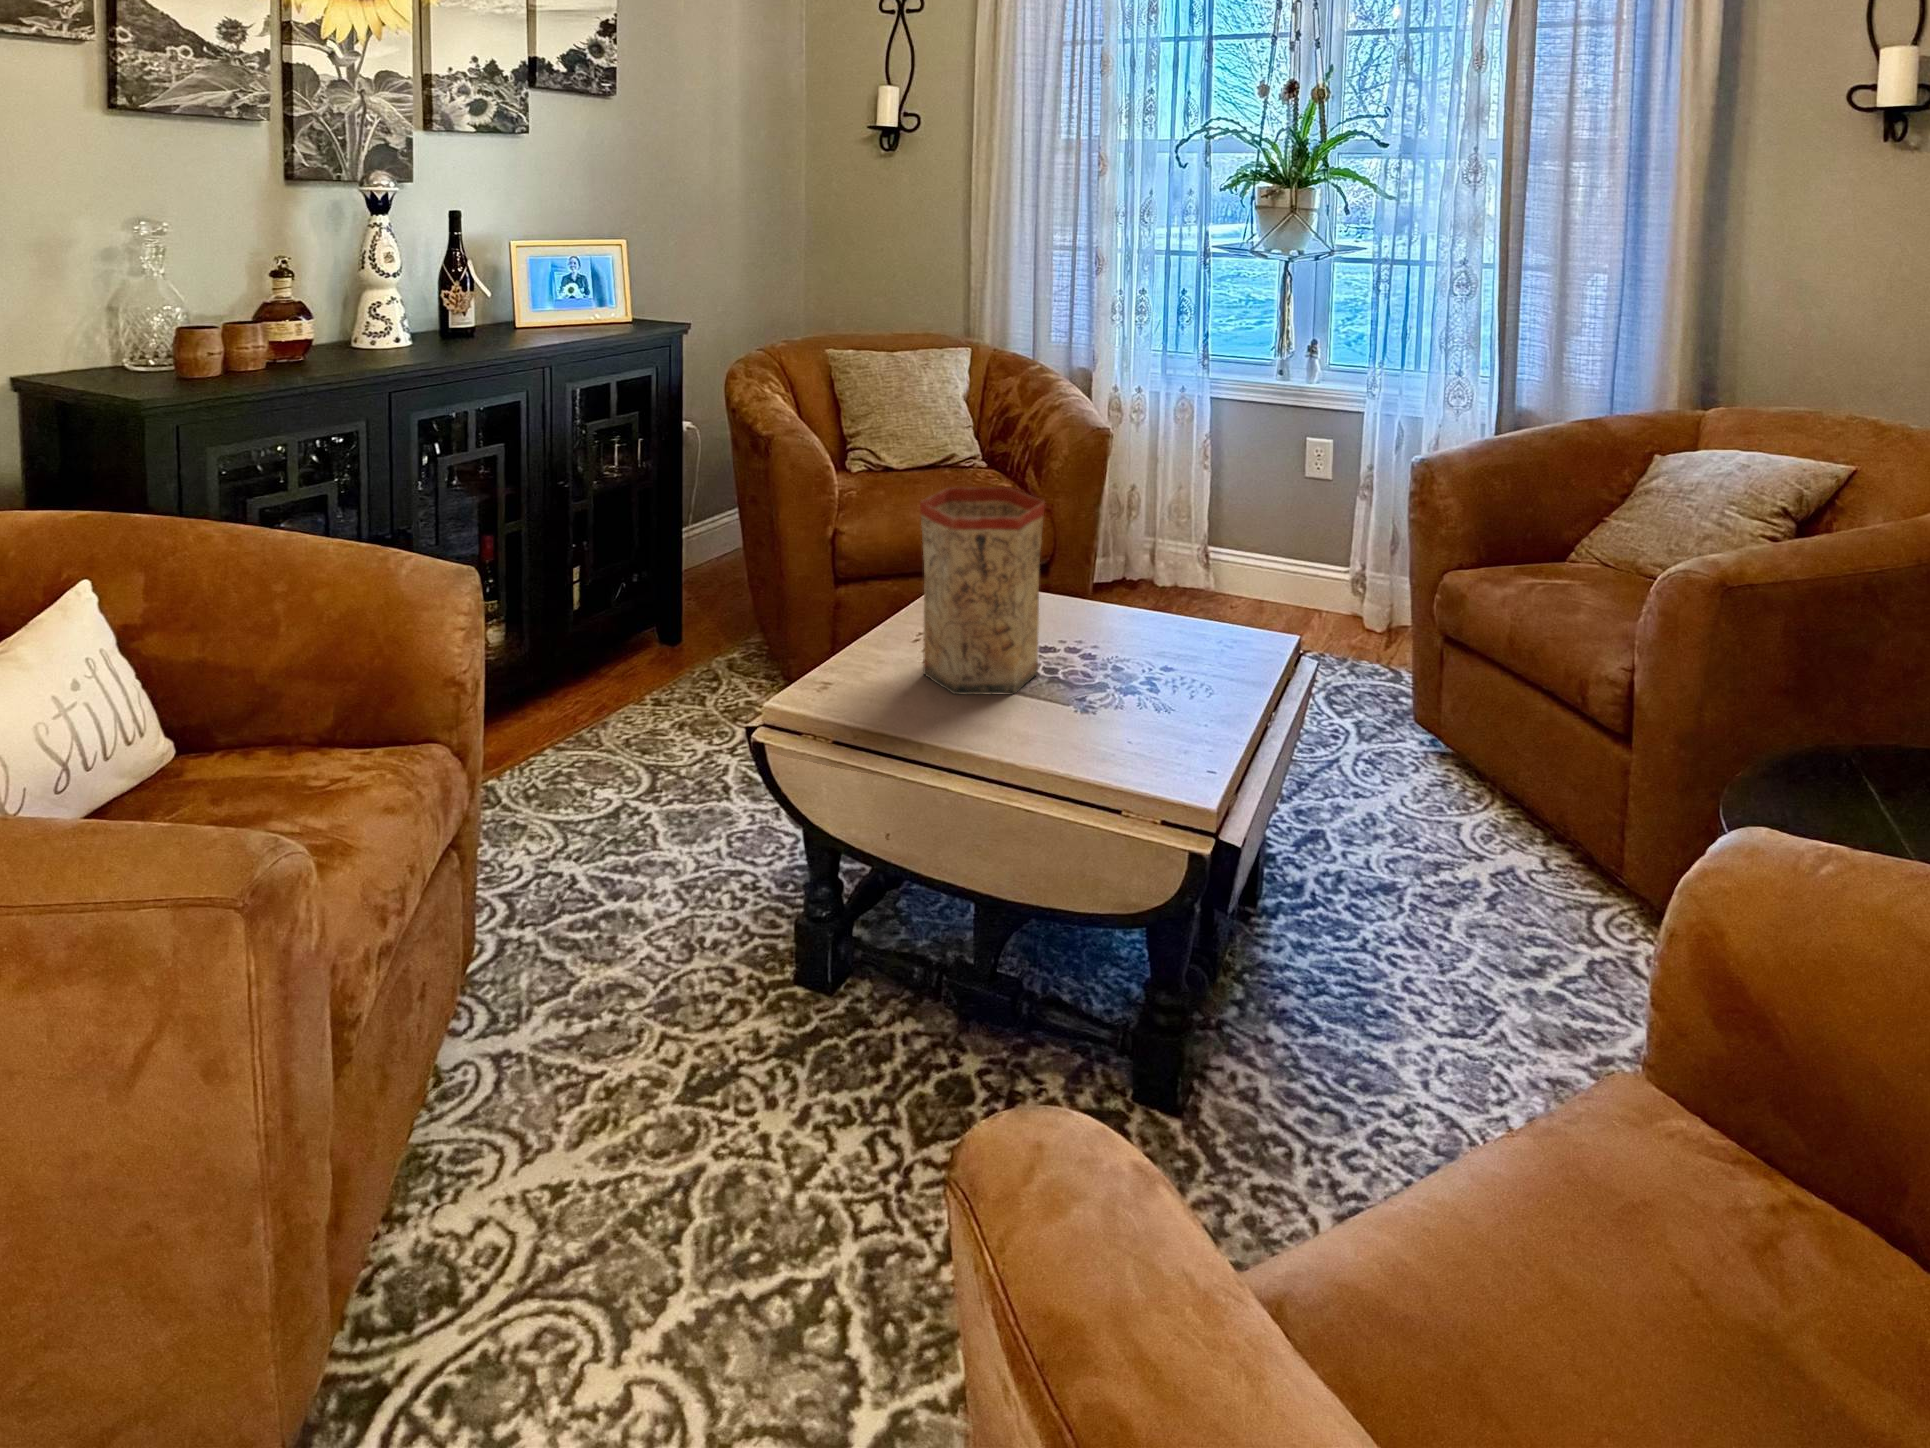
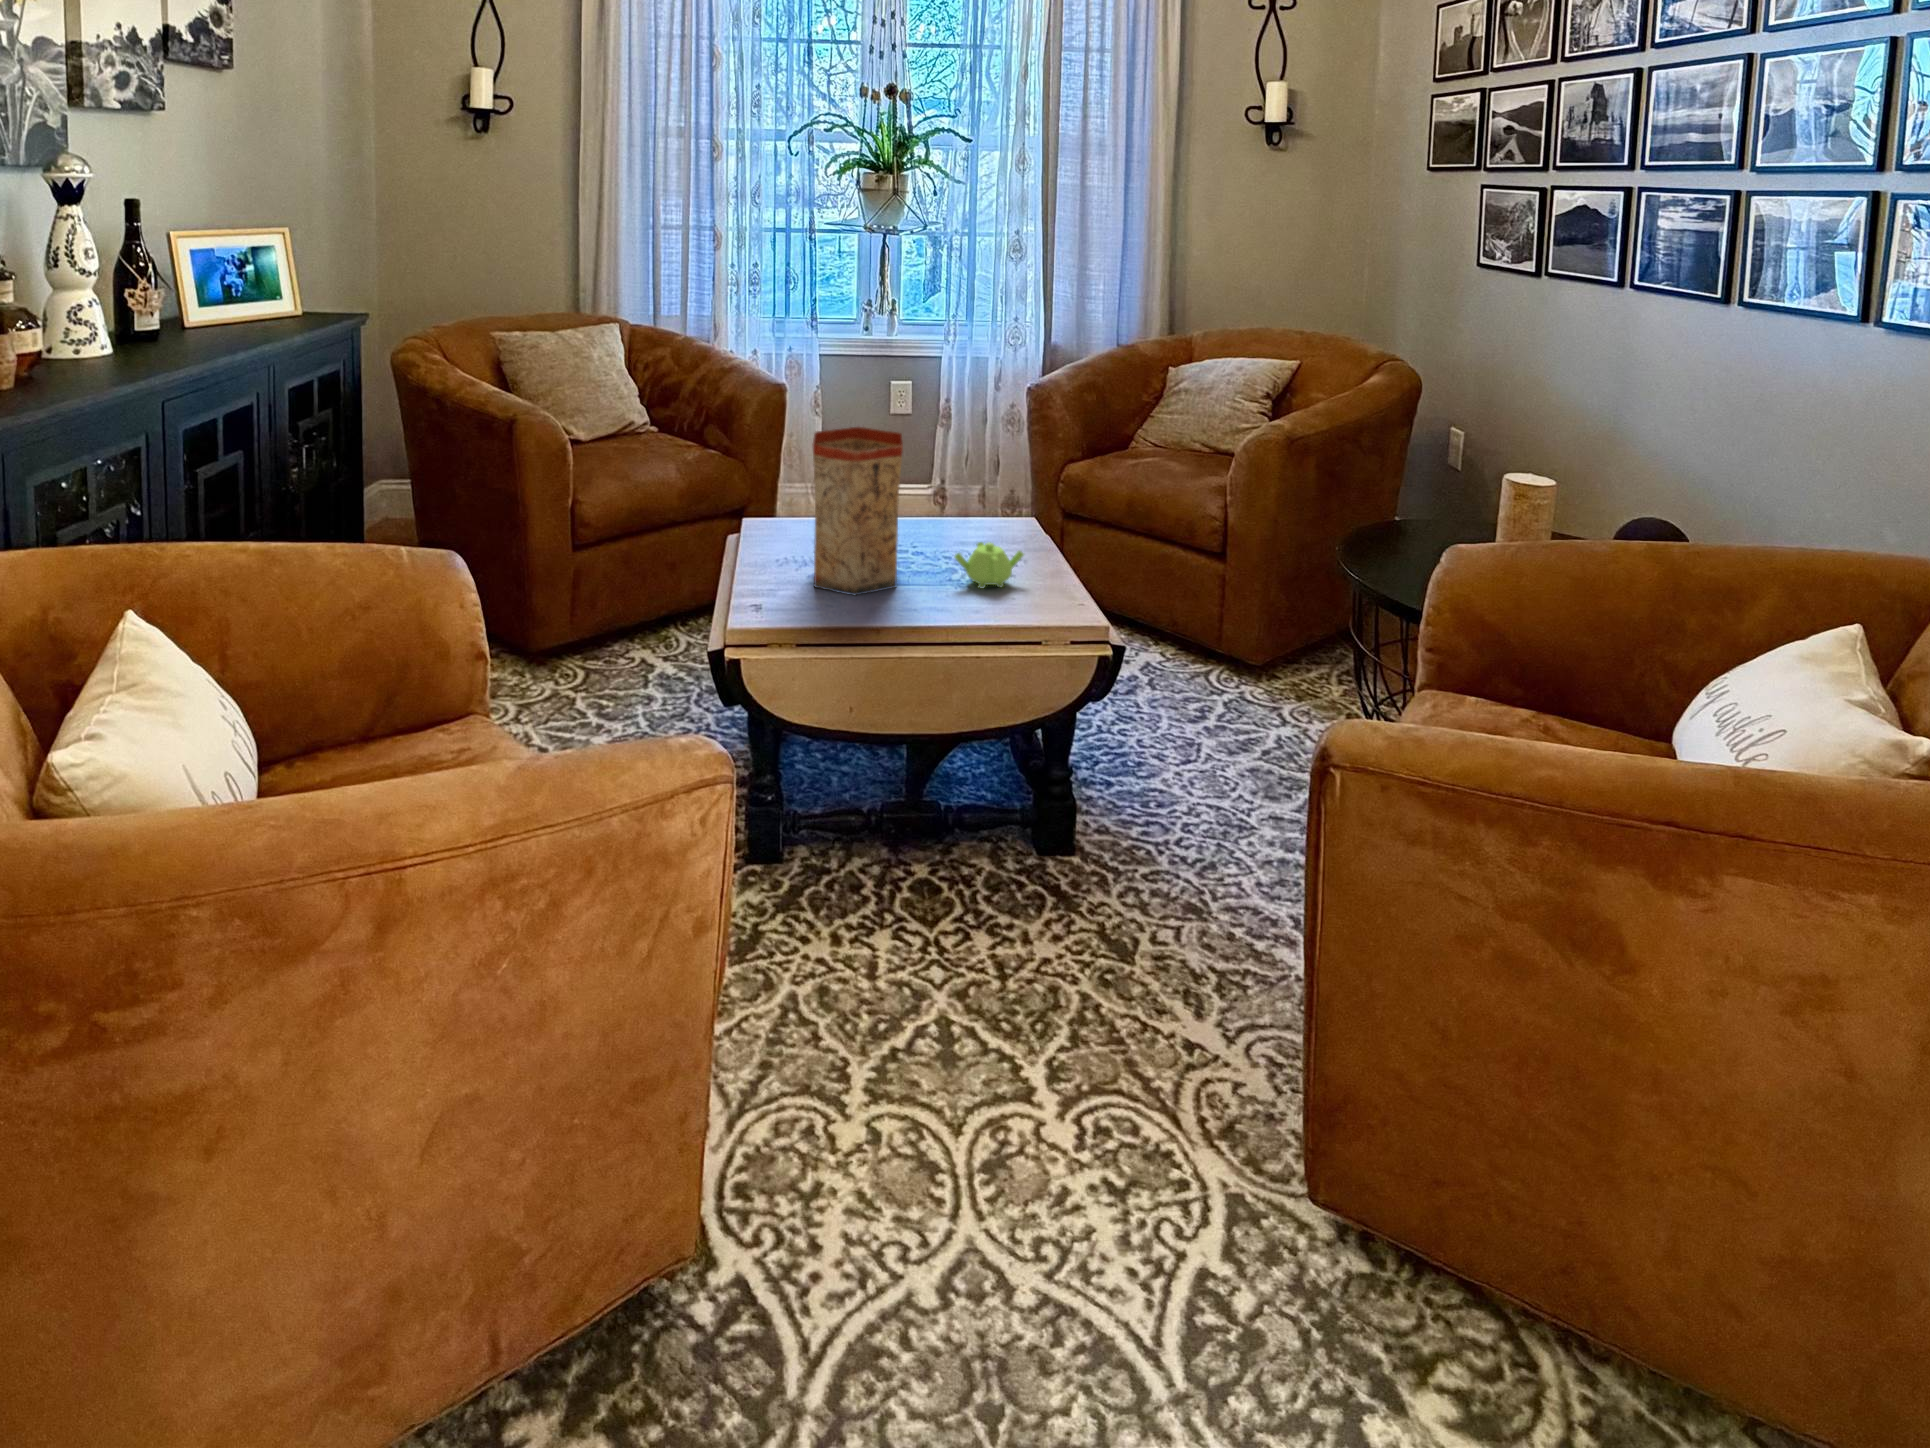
teapot: none [1083,656,1179,722] -> present [955,542,1024,588]

